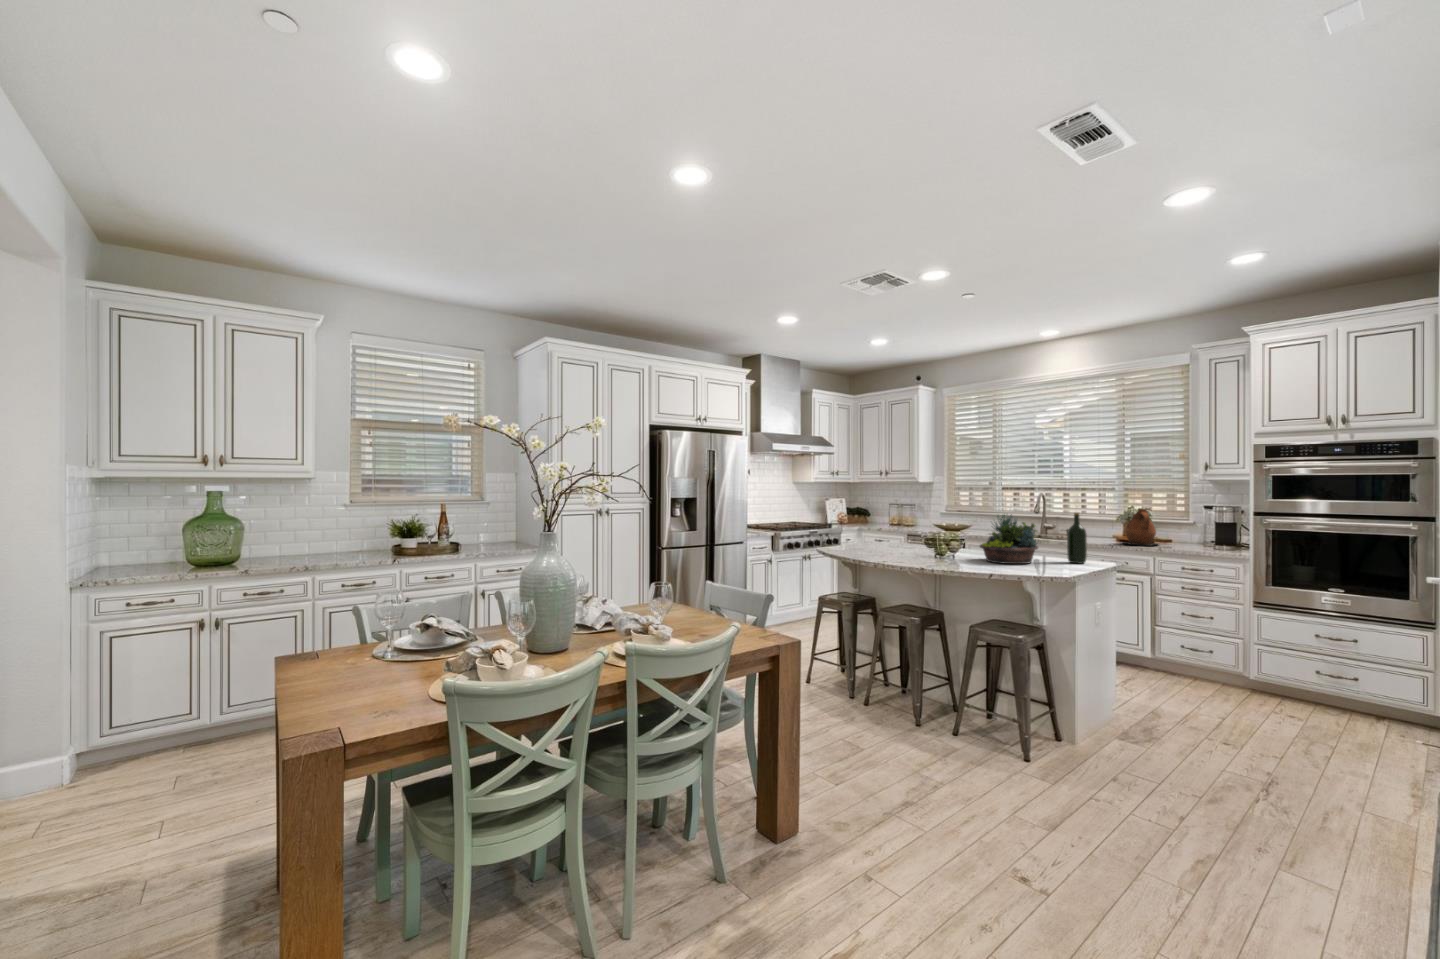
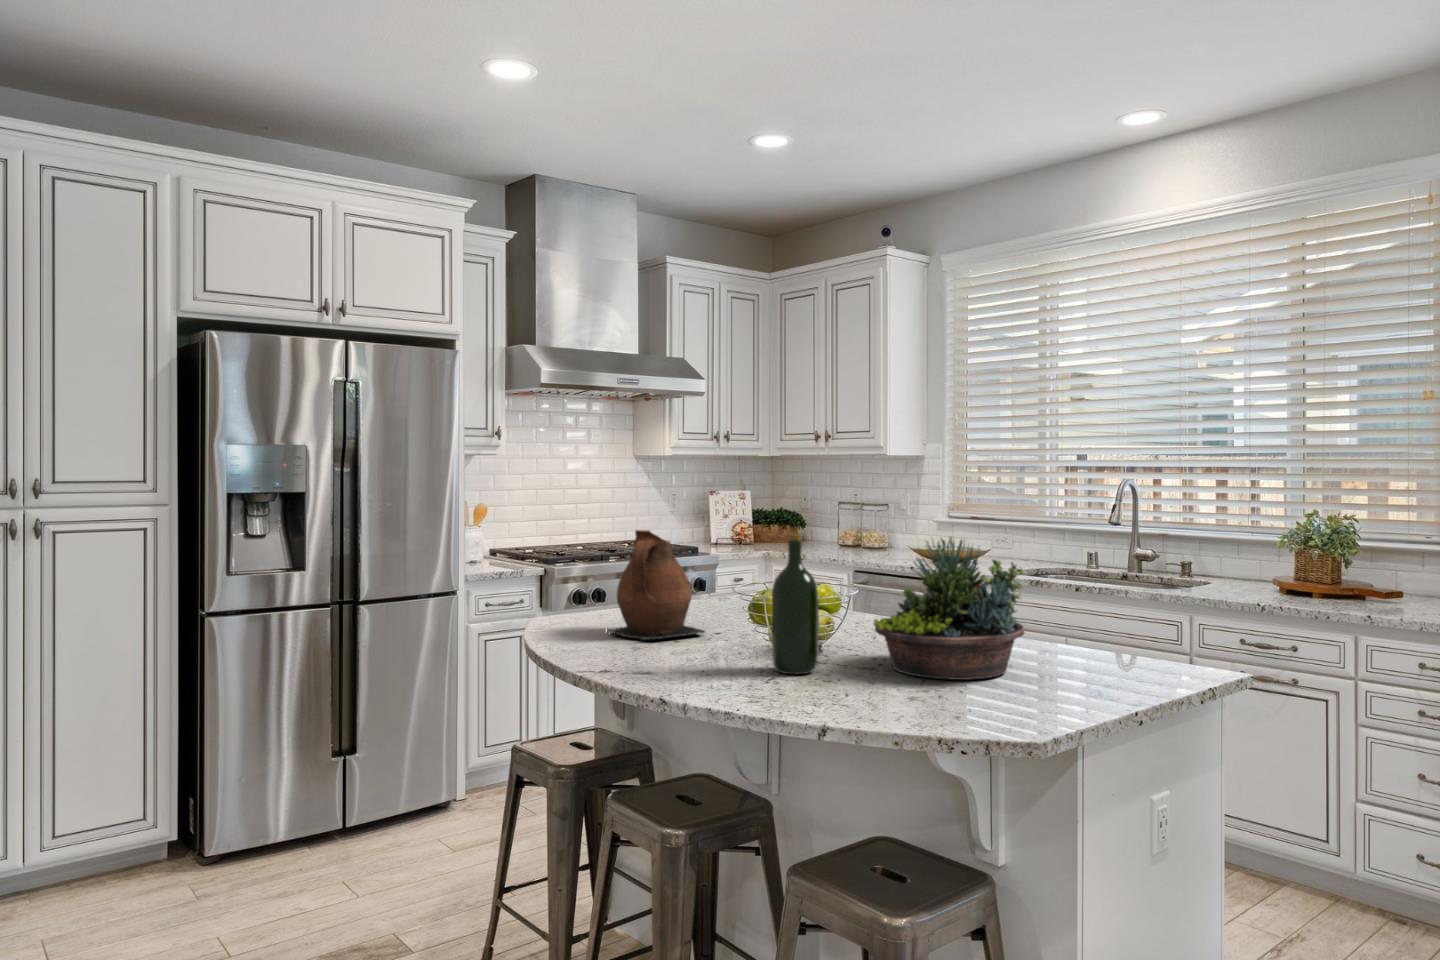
ceramic pitcher: present [1124,509,1157,546] -> present [610,530,705,640]
wine bottle: present [1067,513,1087,564] -> present [772,534,819,674]

